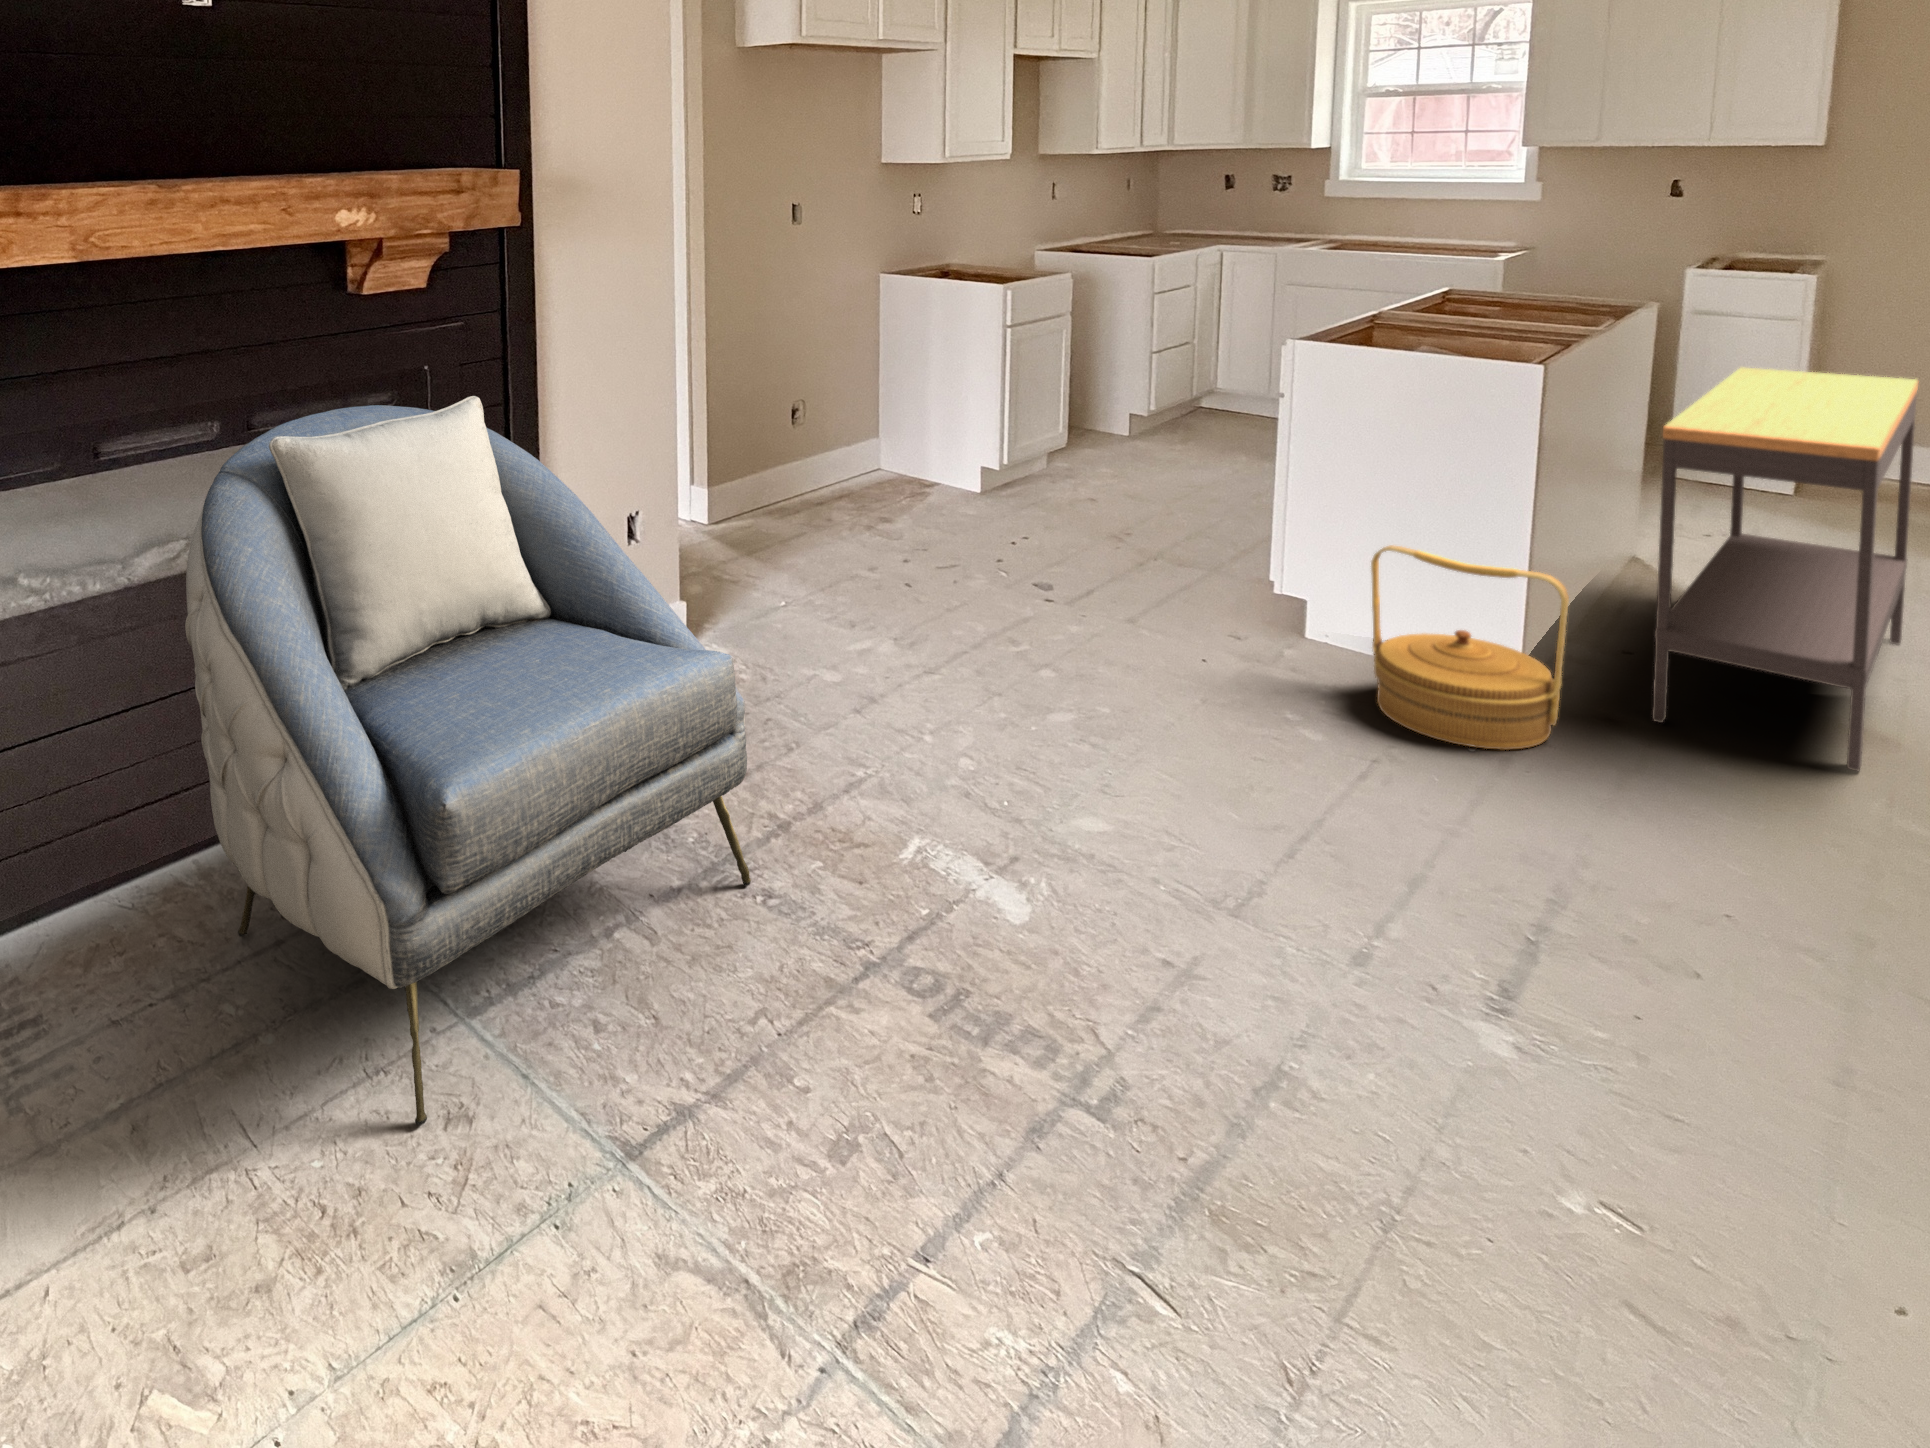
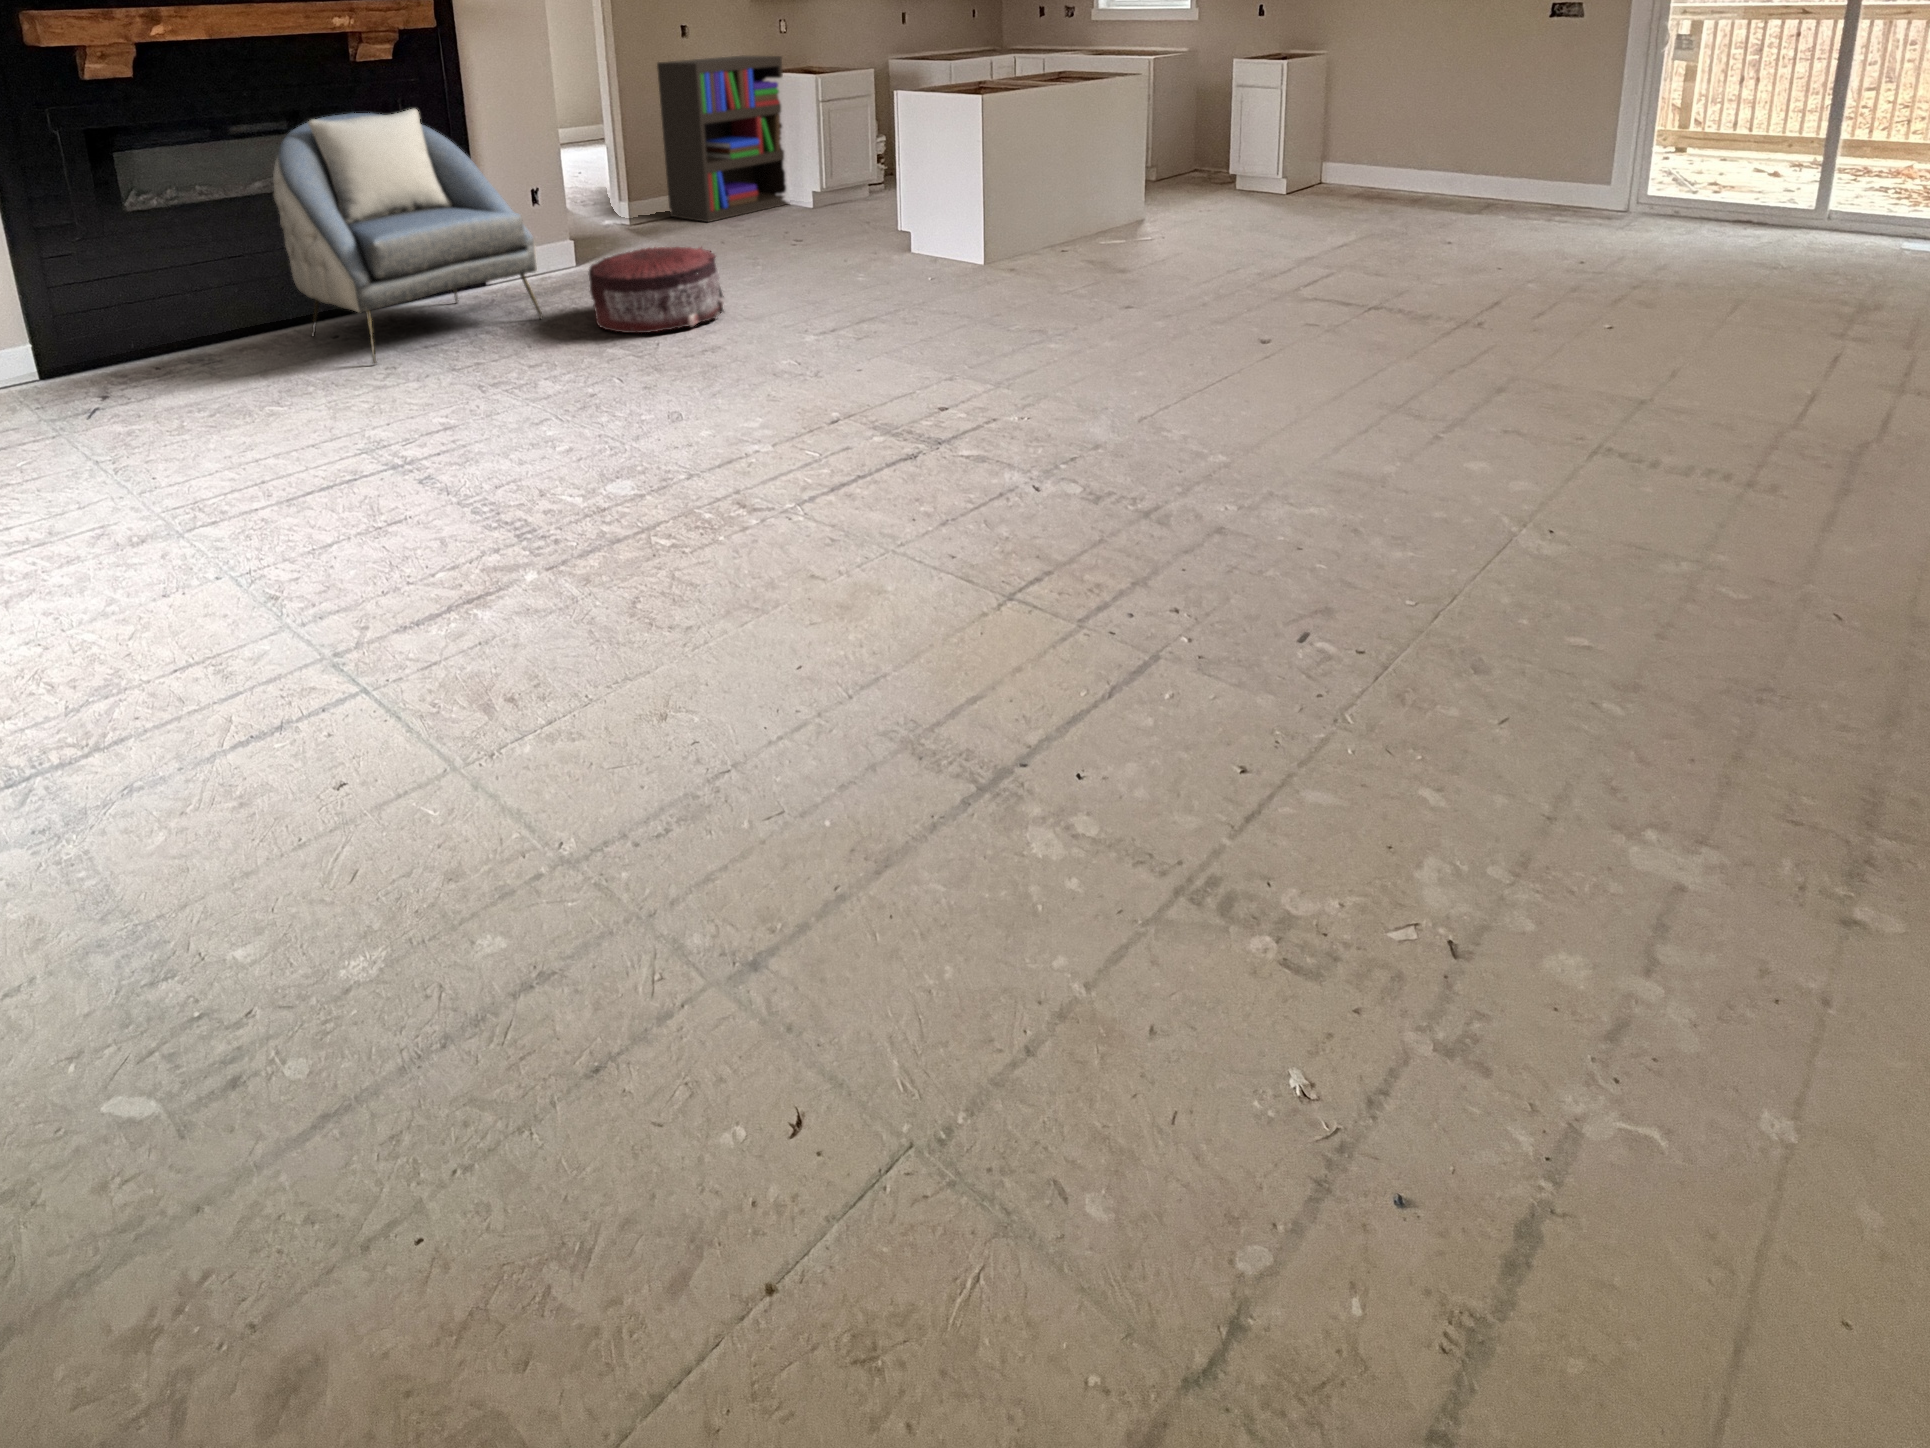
bookshelf: none [767,257,957,540] -> present [657,56,789,222]
console table: present [1652,368,1918,771] -> none [996,111,1167,278]
woven basket: present [1371,545,1569,750] -> none [883,192,954,278]
pouf: none [873,700,1211,997] -> present [588,247,724,333]

